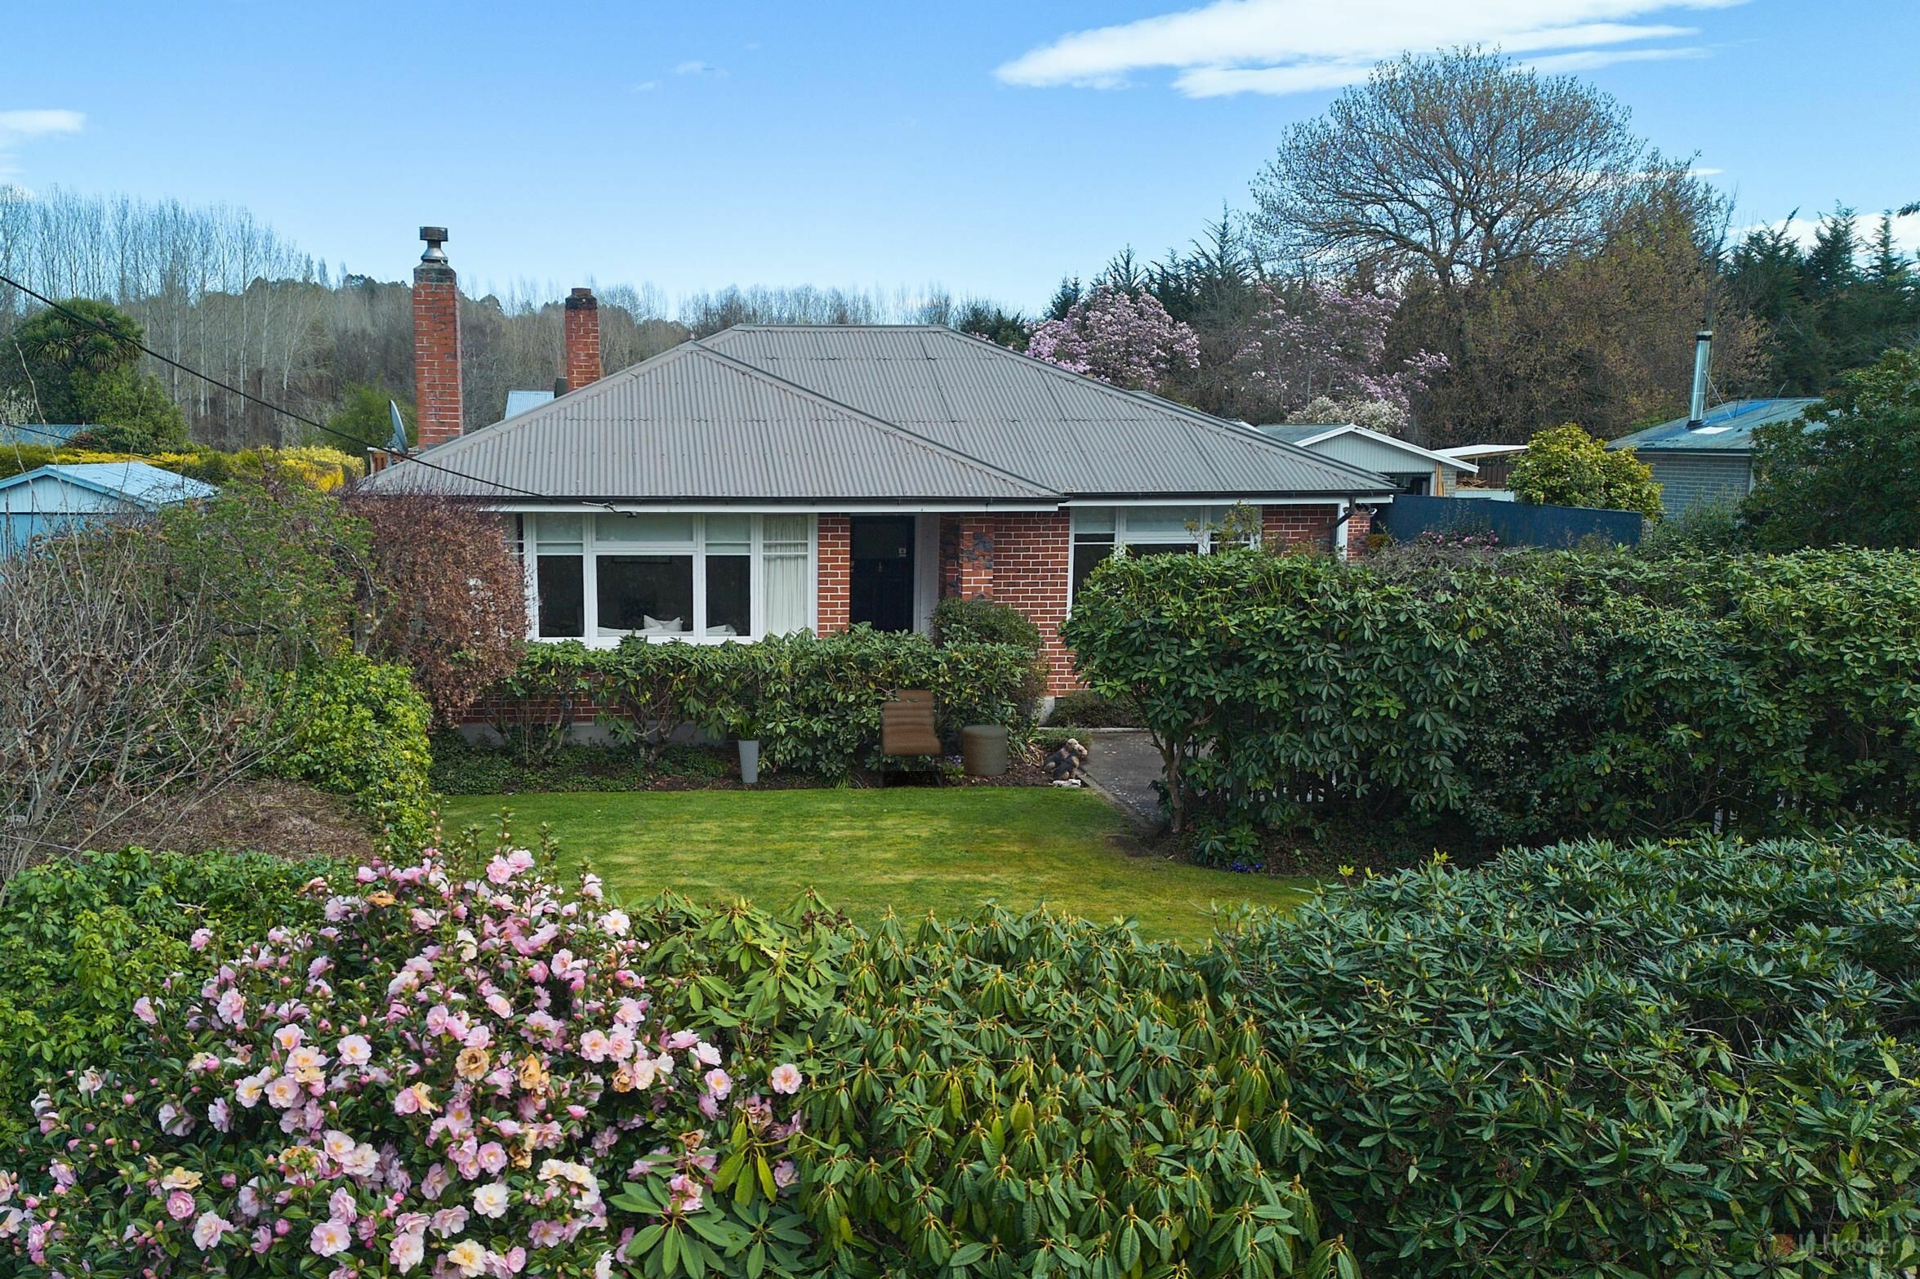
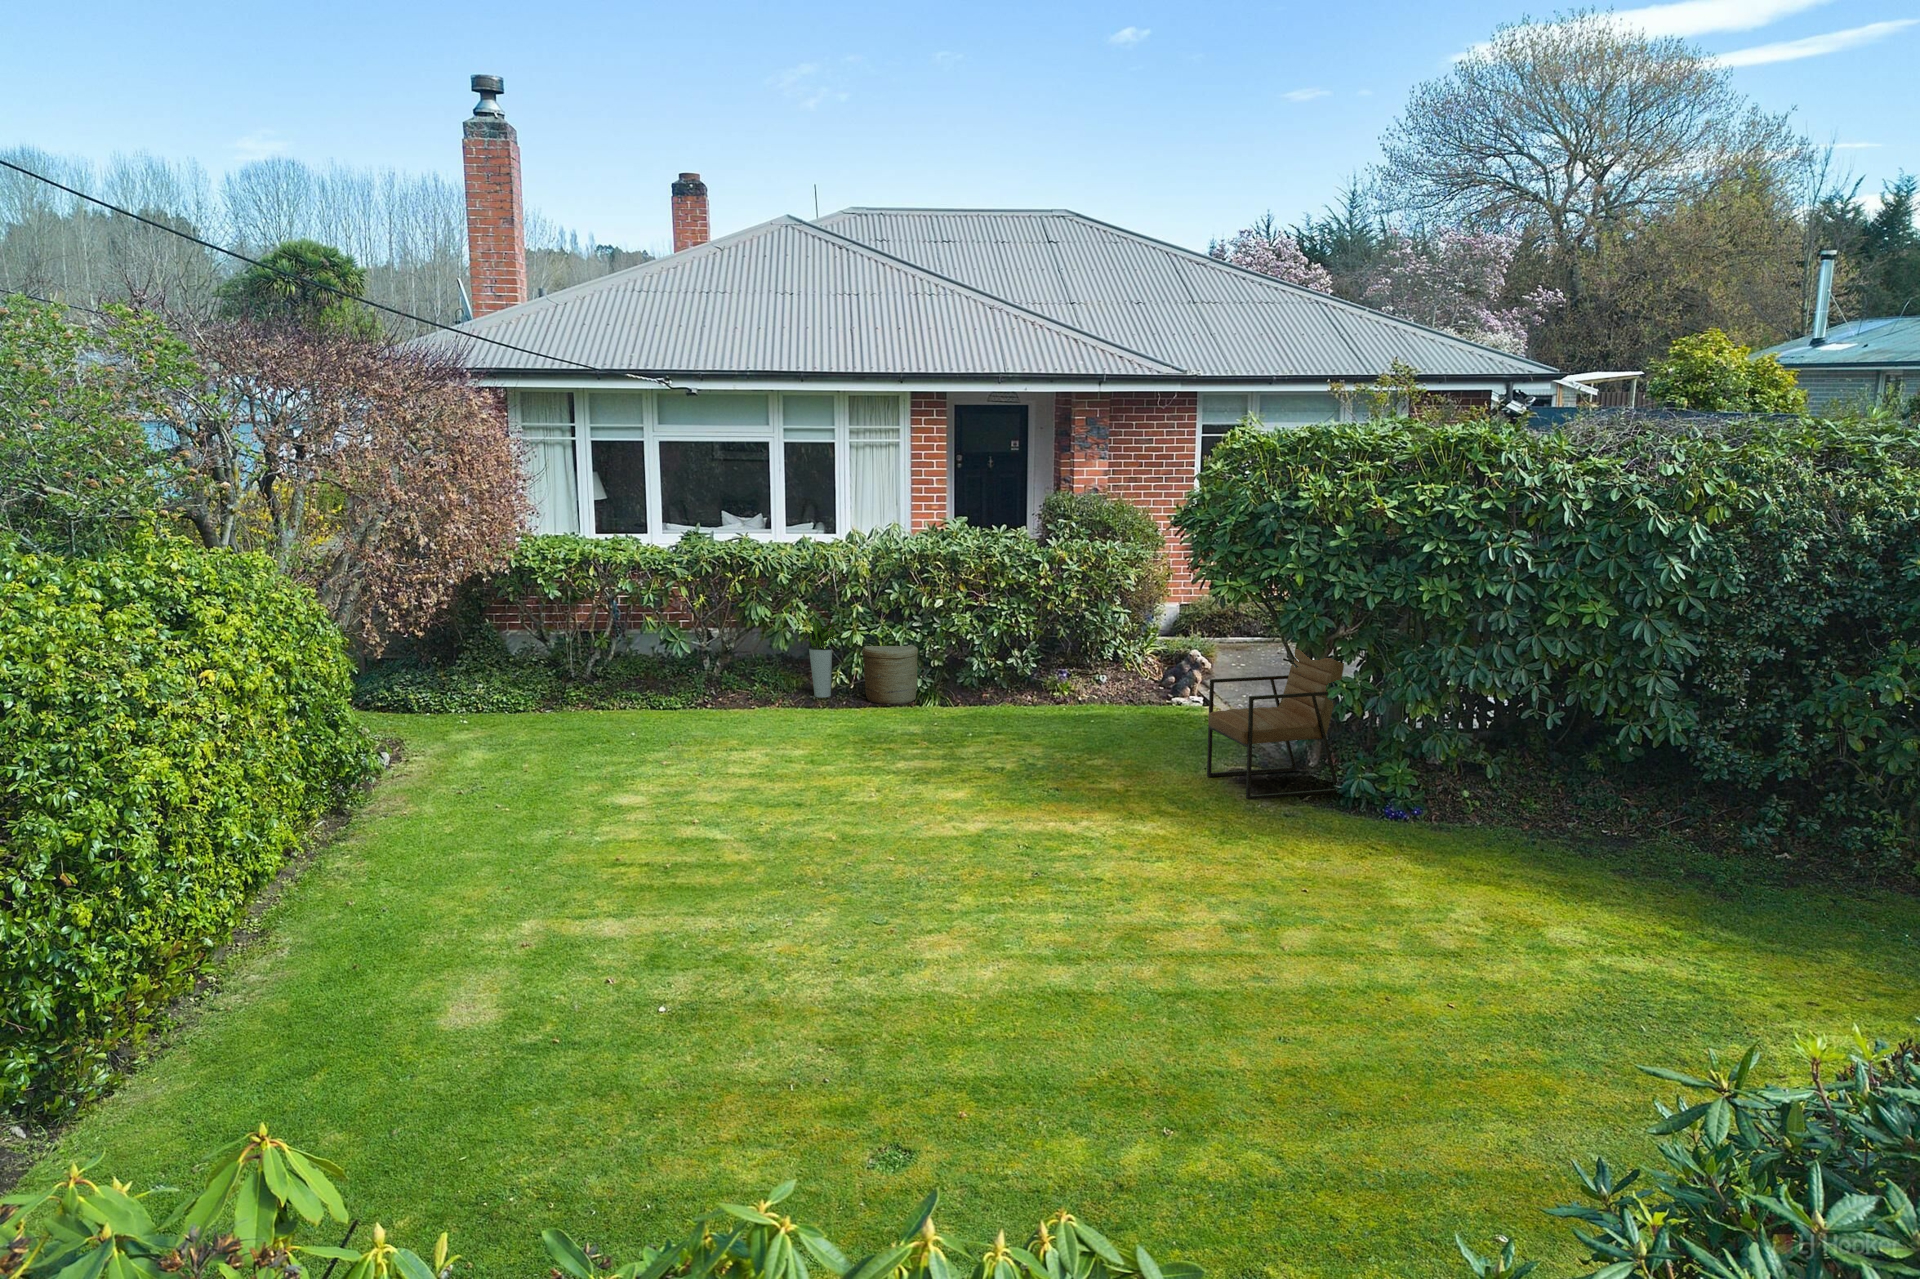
chair: present [877,690,943,789] -> present [1207,649,1344,799]
woven basket: present [962,725,1008,776] -> present [862,645,918,704]

